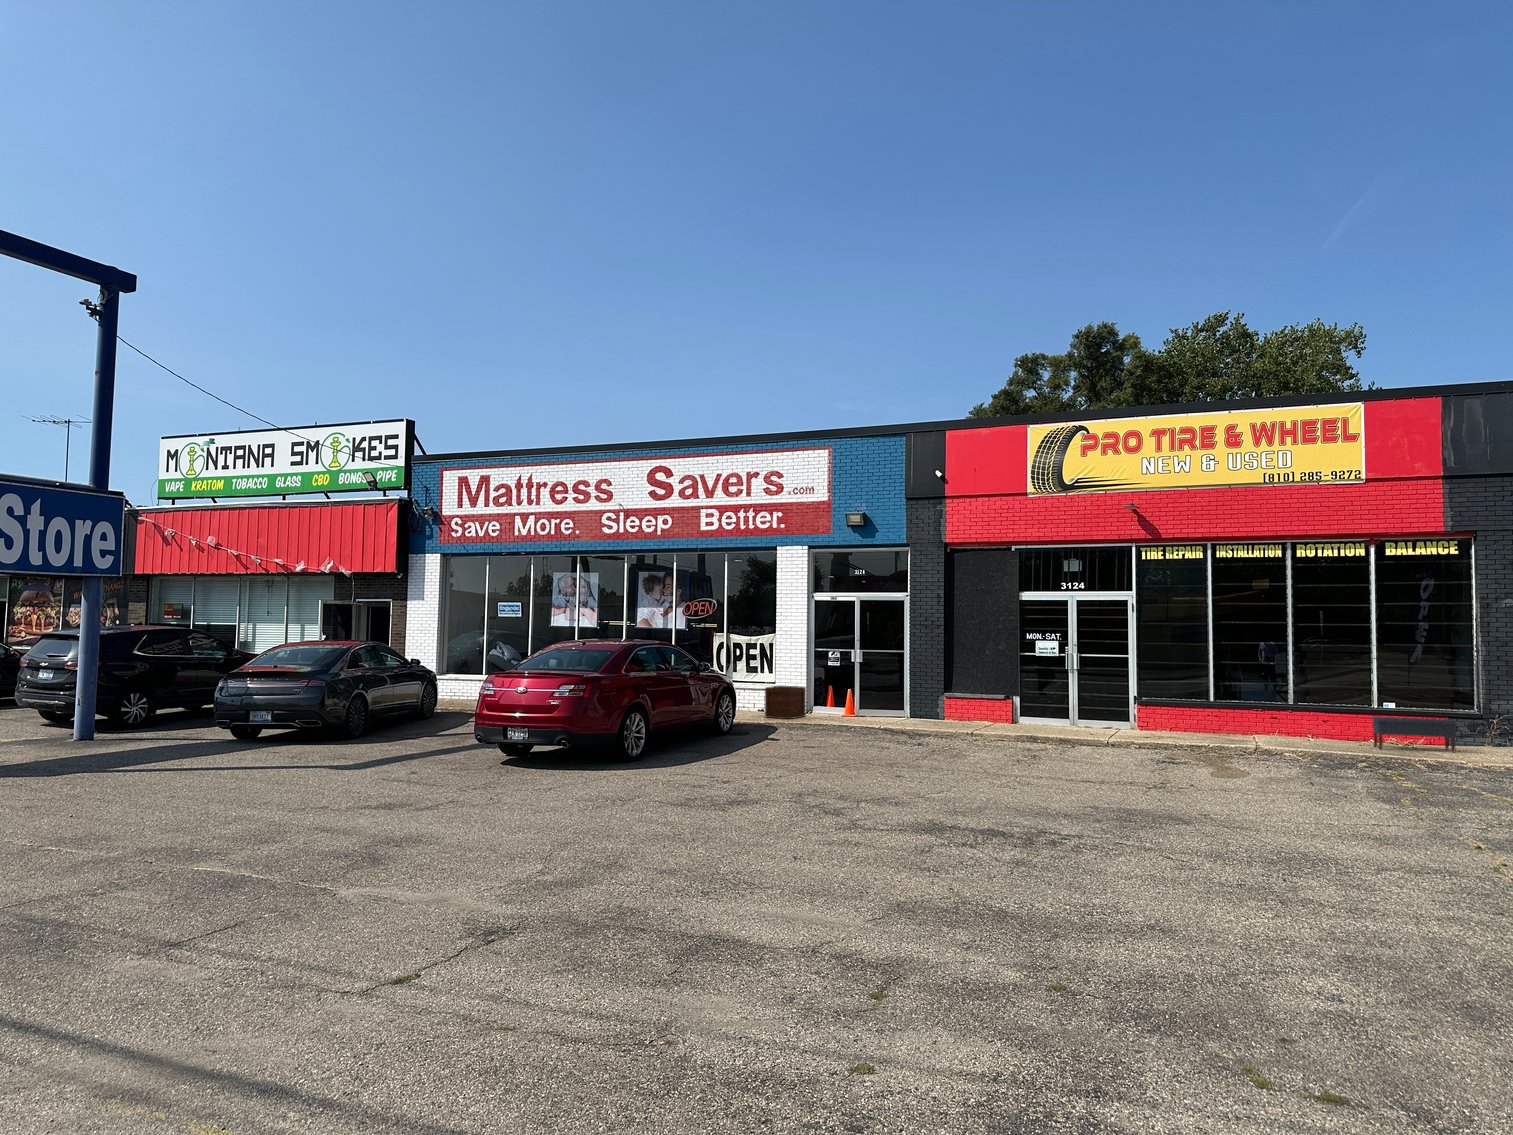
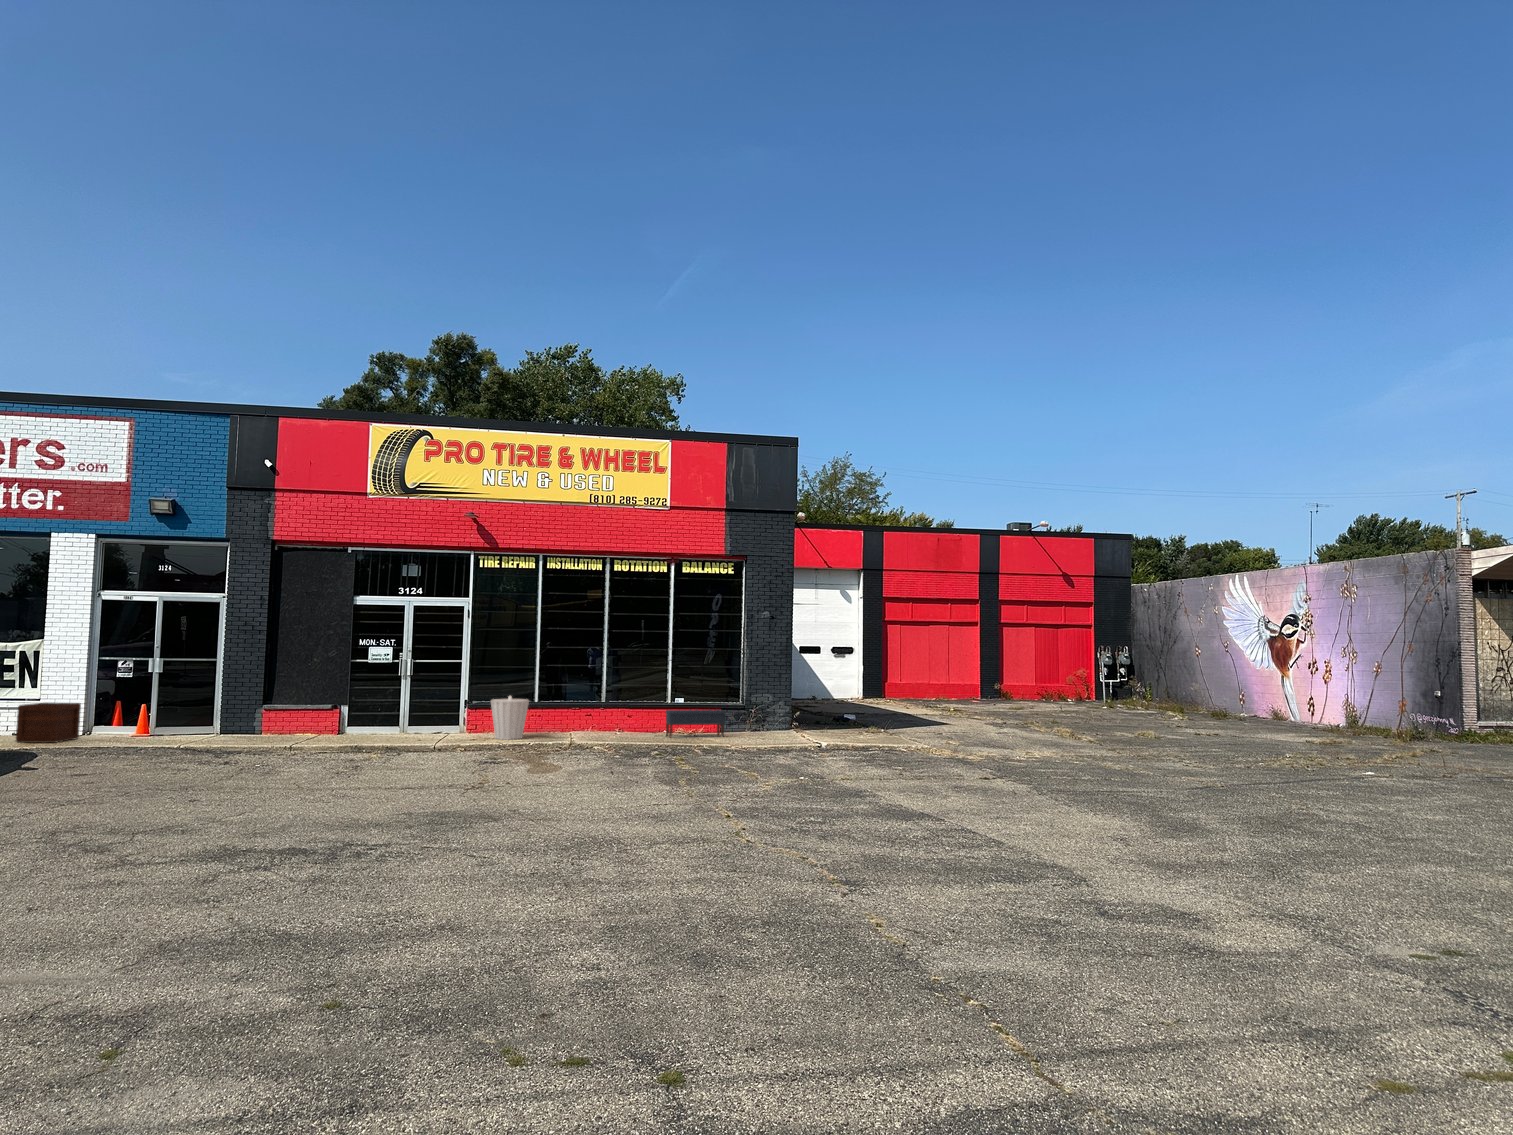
trash can: none [1161,693,1203,740] -> present [491,696,529,740]

